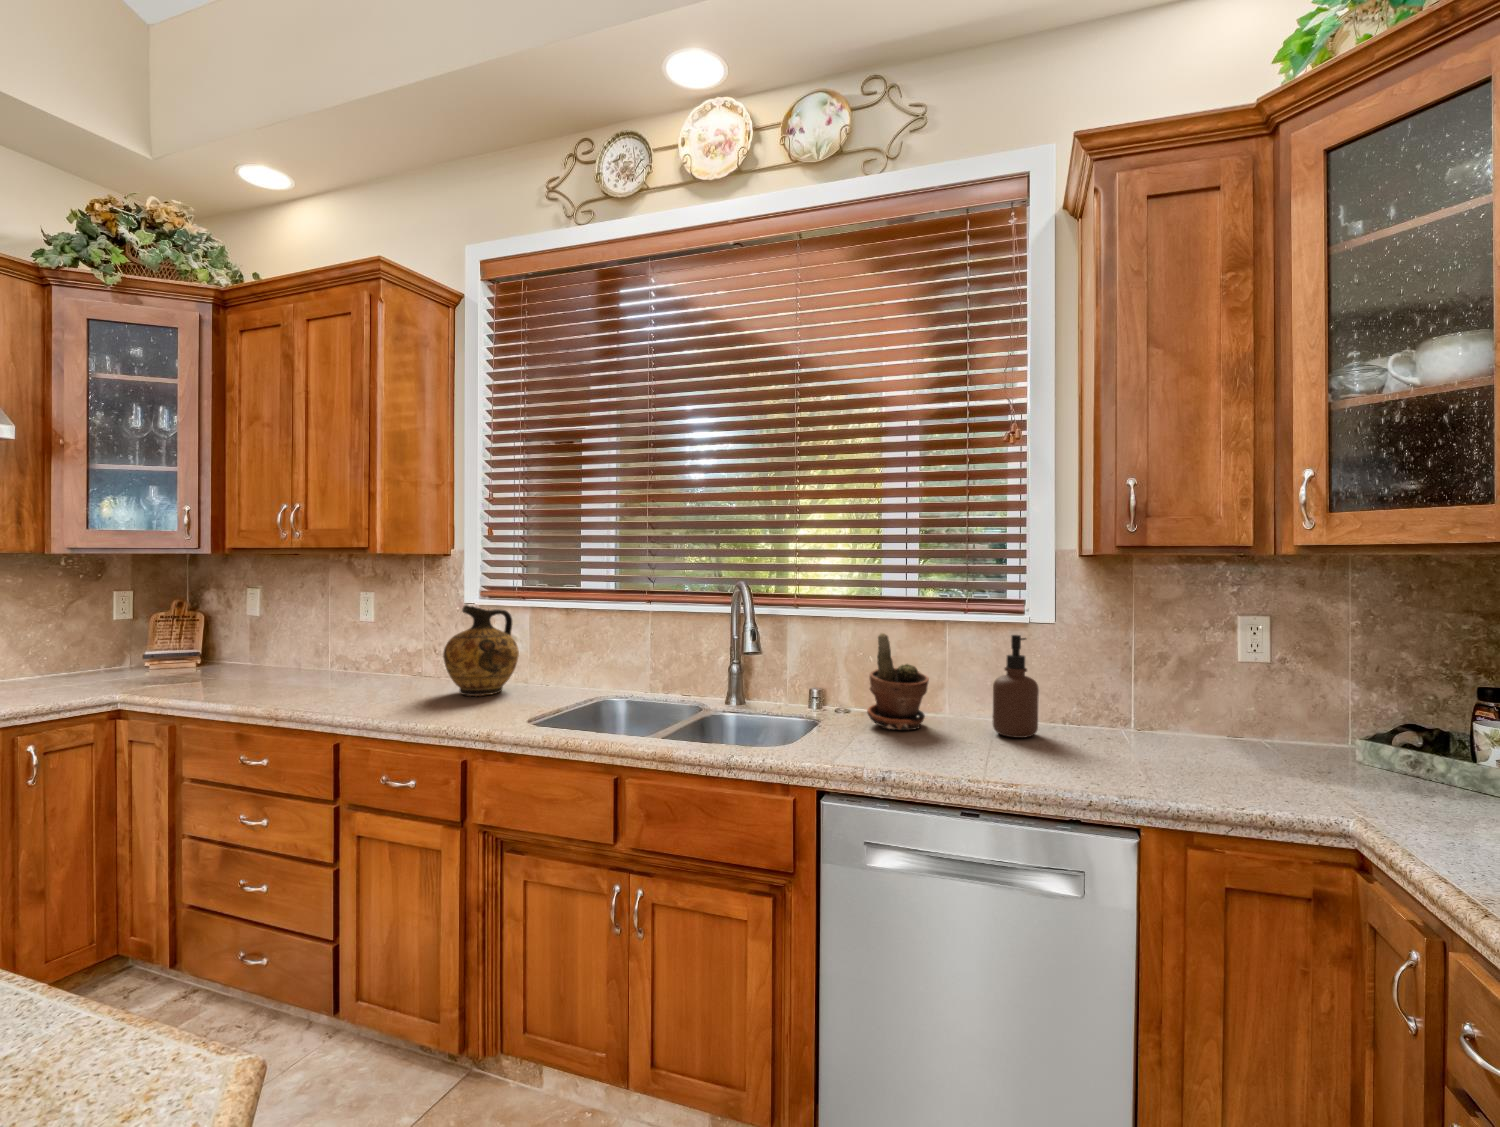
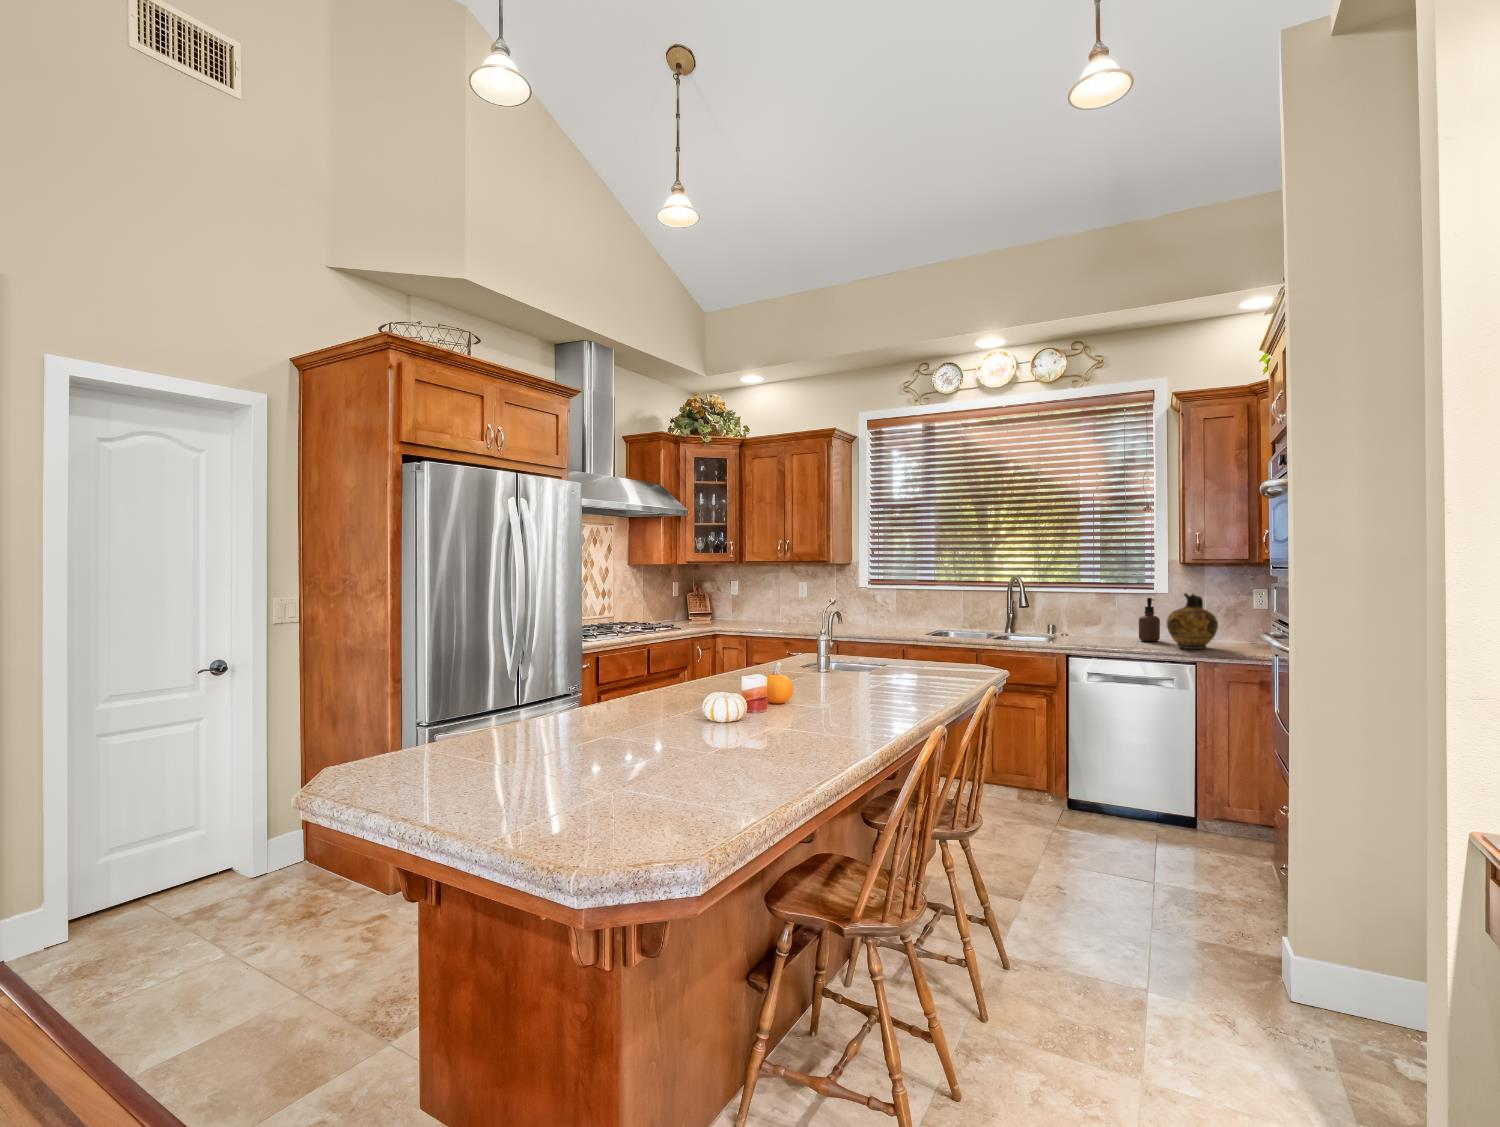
ceramic jug: present [443,605,519,696] -> present [1167,593,1218,649]
potted plant: present [867,633,929,730] -> none [1079,598,1108,640]

